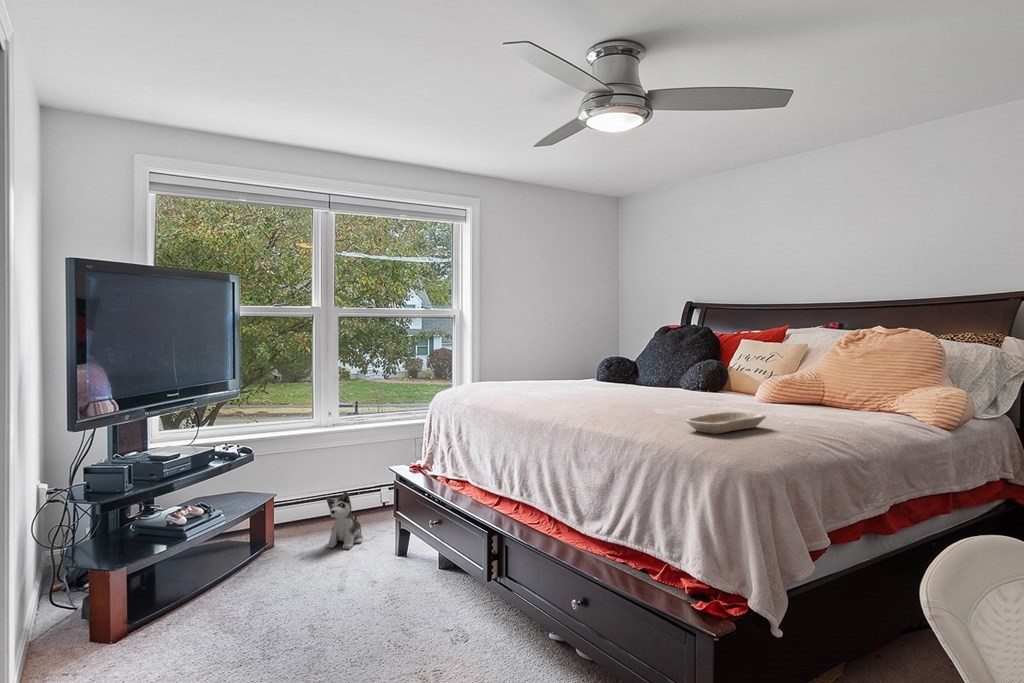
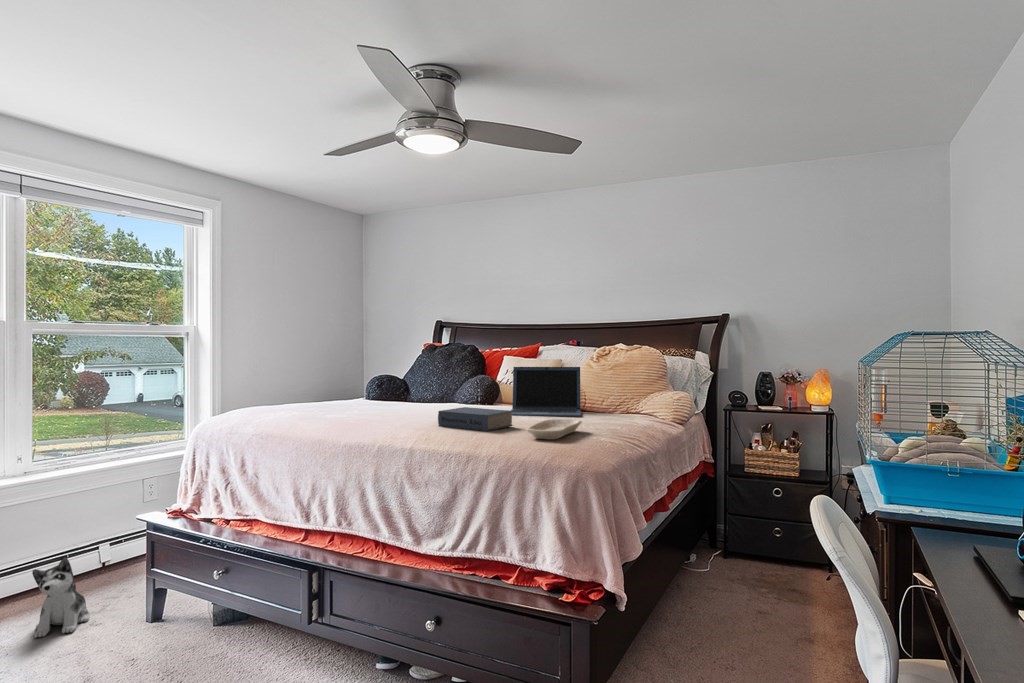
laptop: none [709,352,810,413] -> present [511,367,581,417]
book: none [615,393,692,419] -> present [438,407,513,431]

